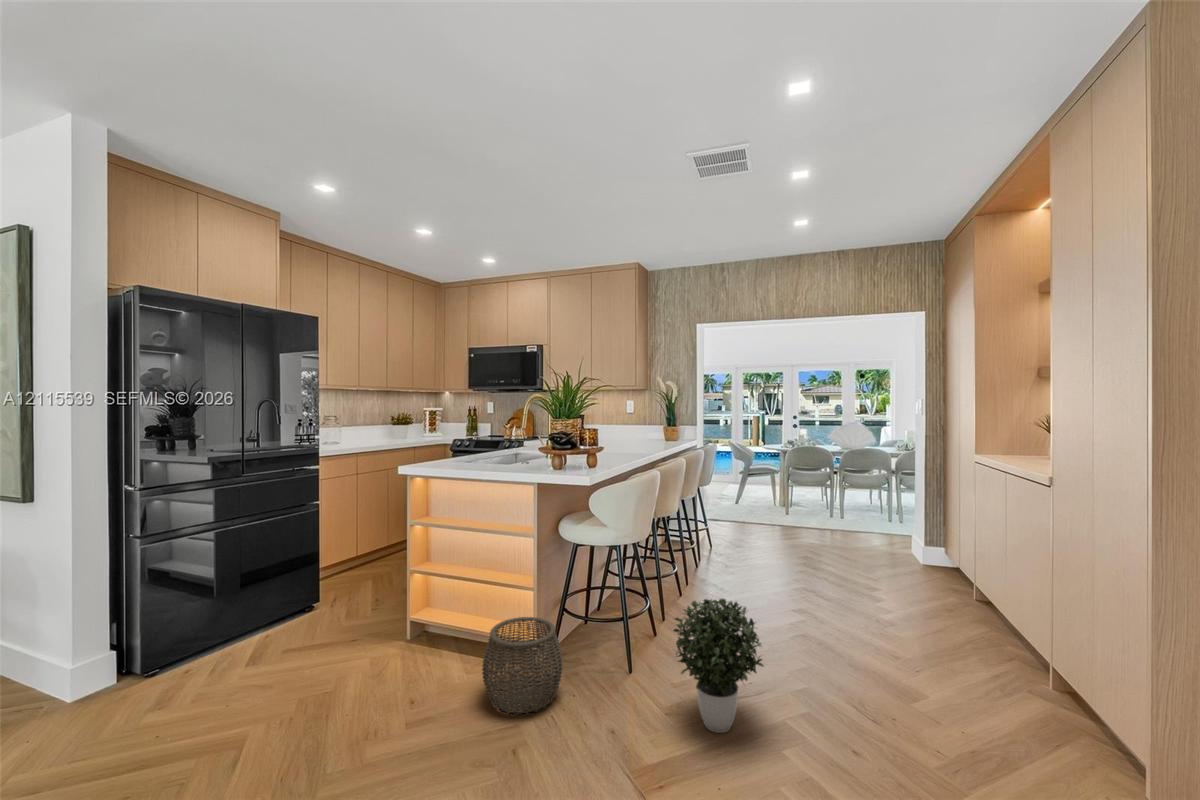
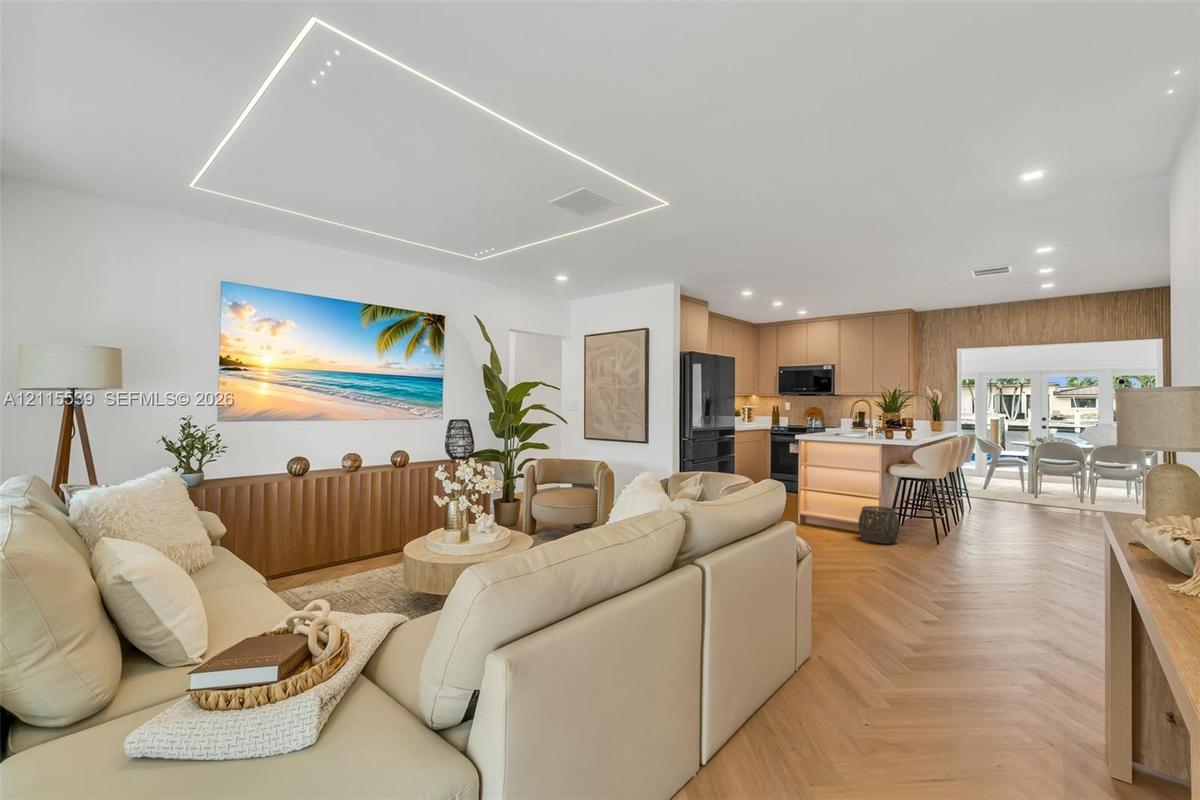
potted plant: present [674,599,763,733] -> none [963,496,1015,557]

